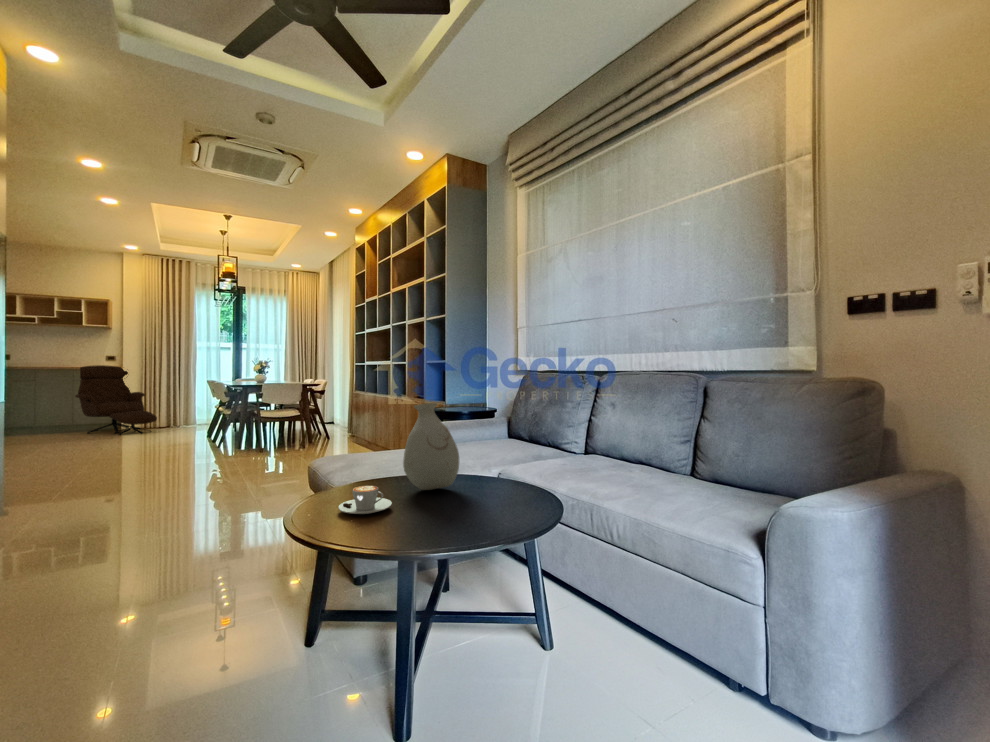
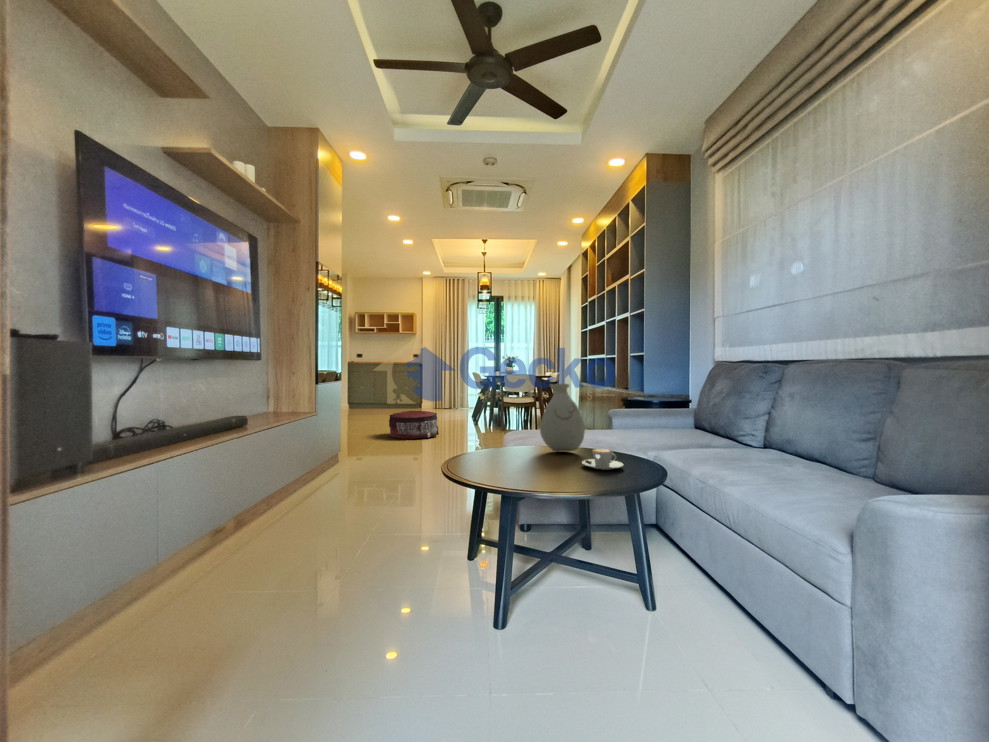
lounge chair: present [75,365,157,435] -> none [396,362,441,412]
pouf: none [76,436,170,481] -> present [389,411,439,439]
coffee cup: present [338,486,392,514] -> present [582,449,623,470]

